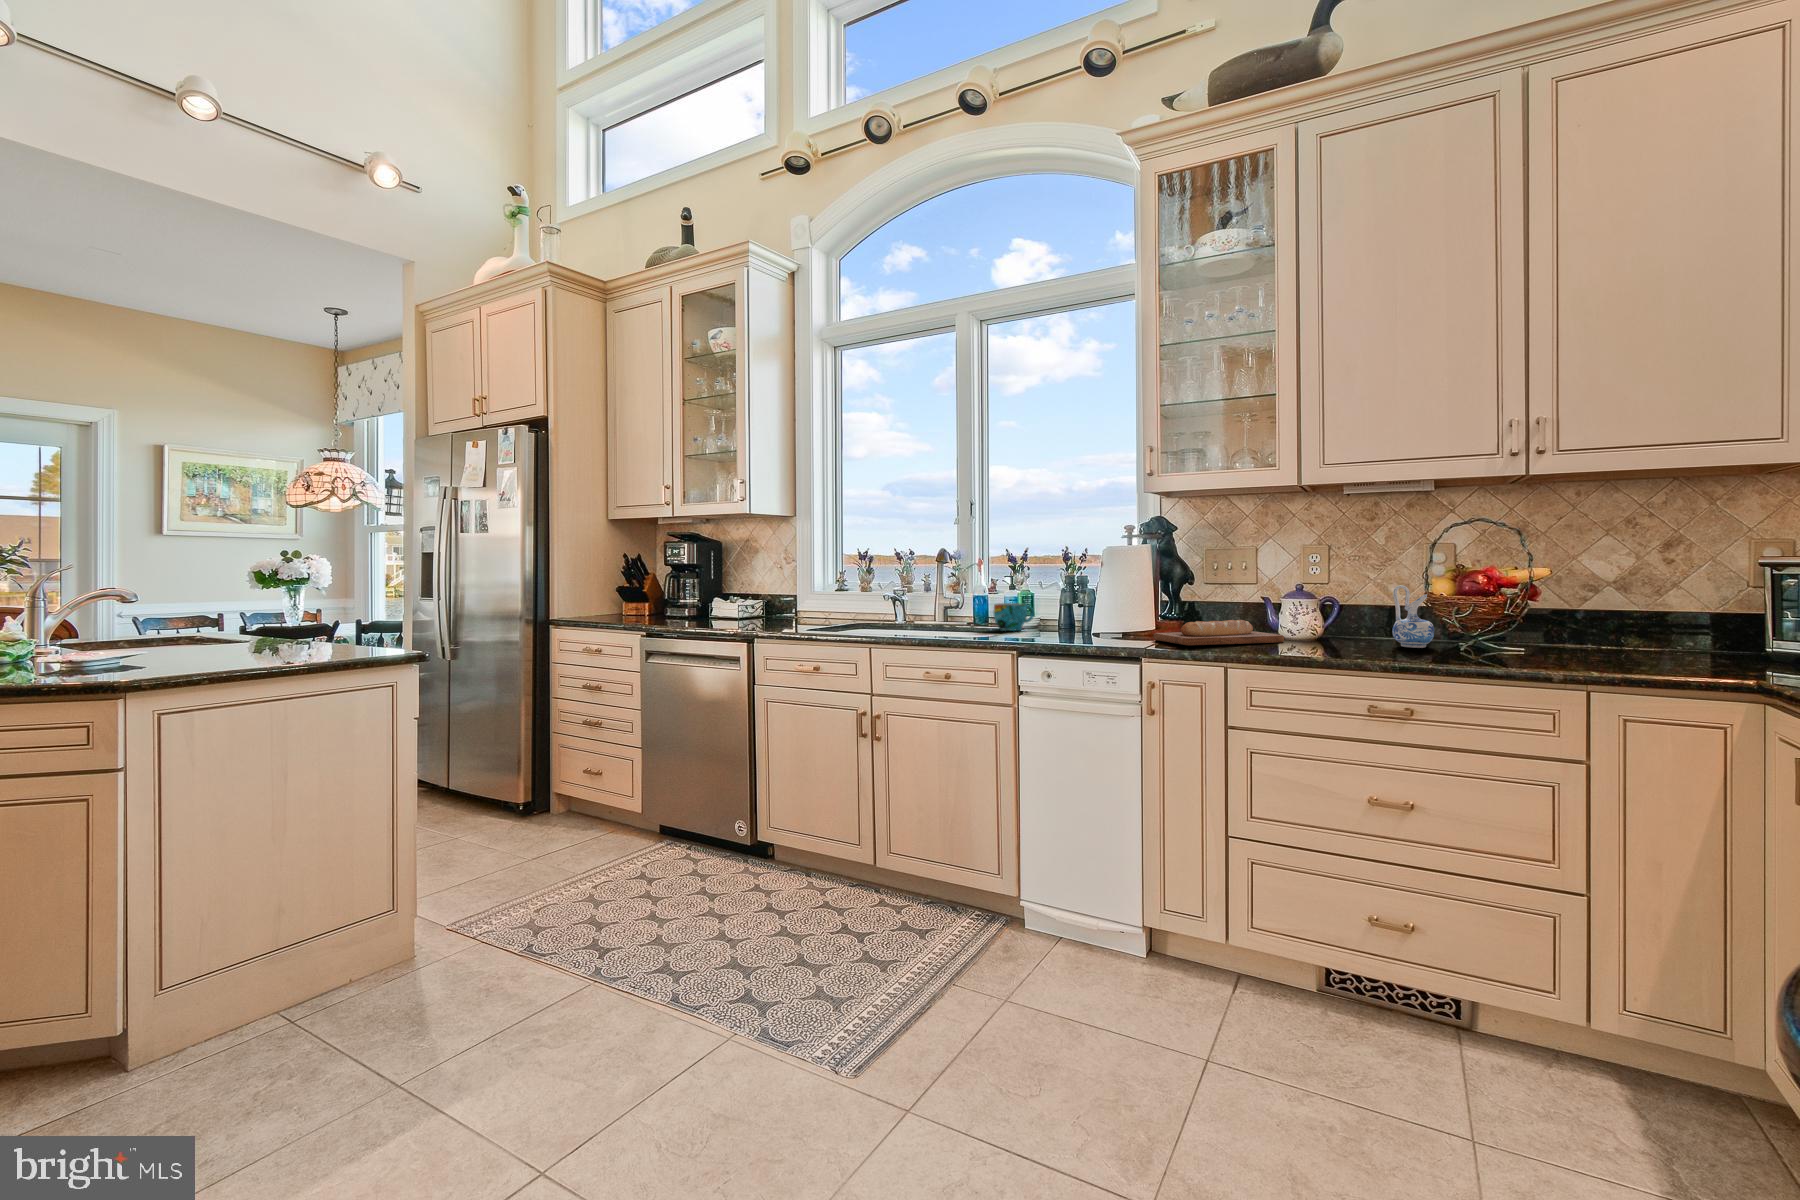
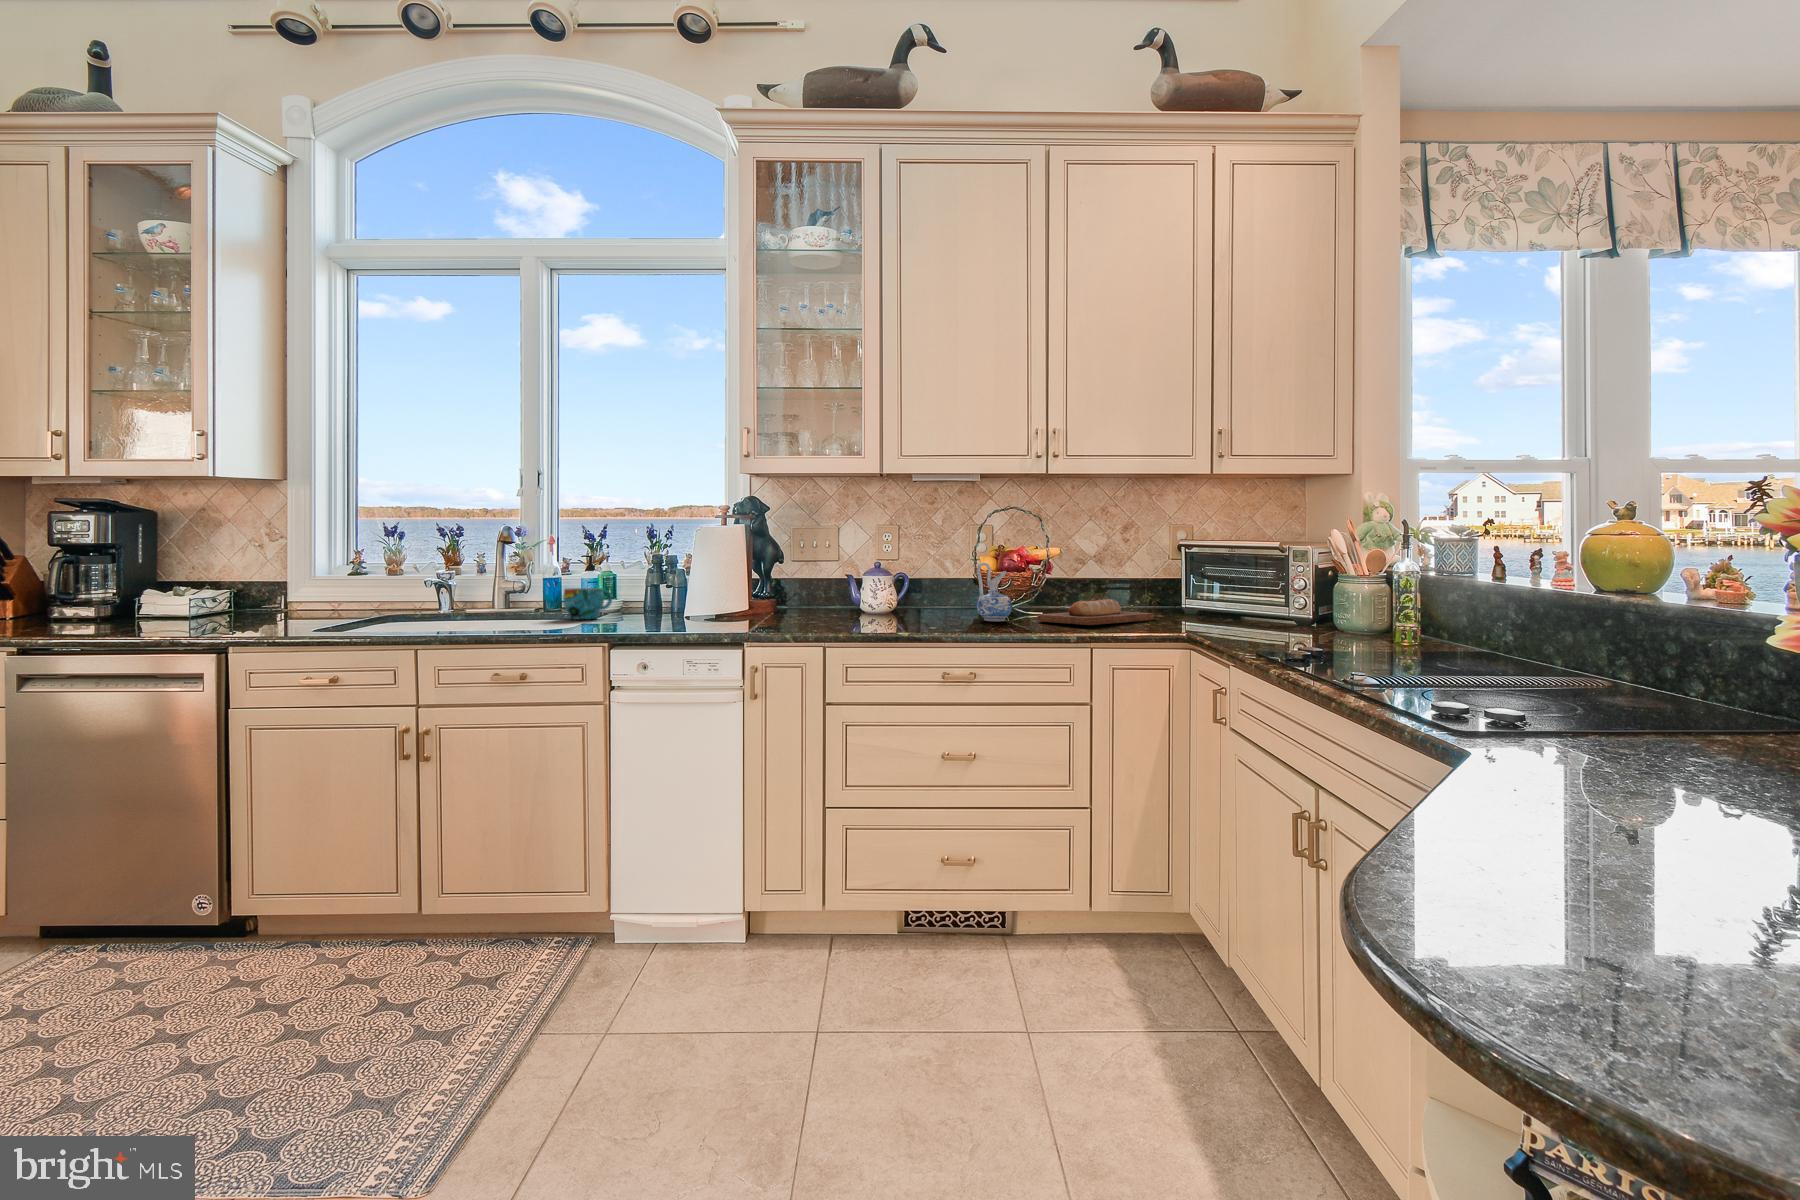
bread loaf: present [1154,620,1284,645] -> present [1037,599,1154,625]

